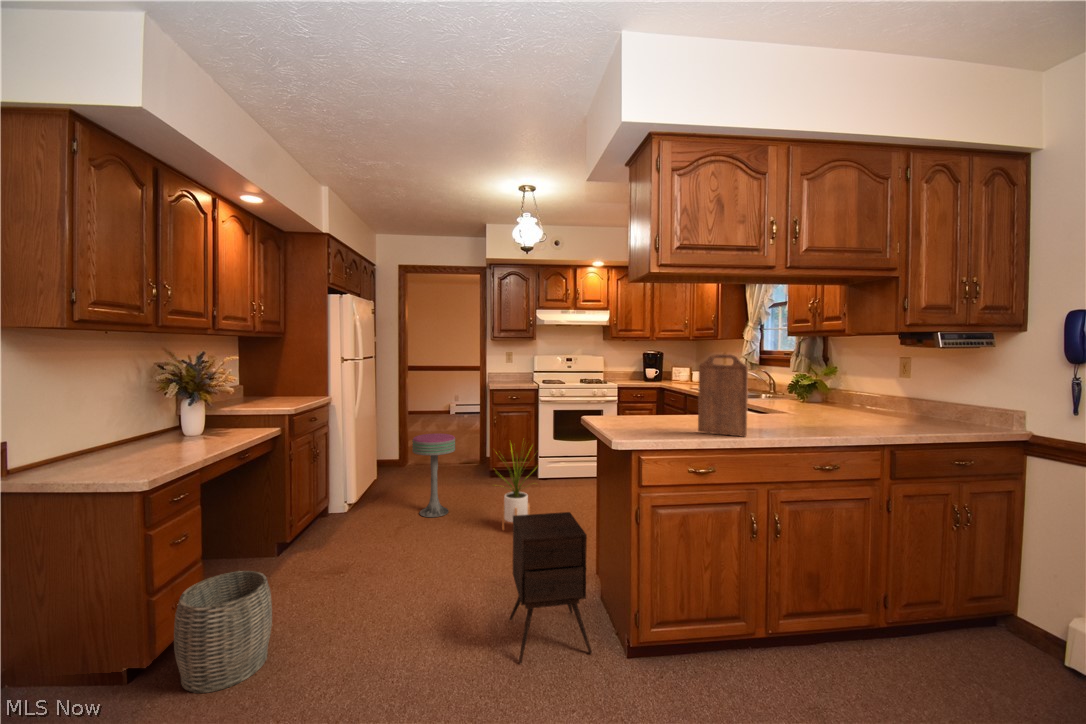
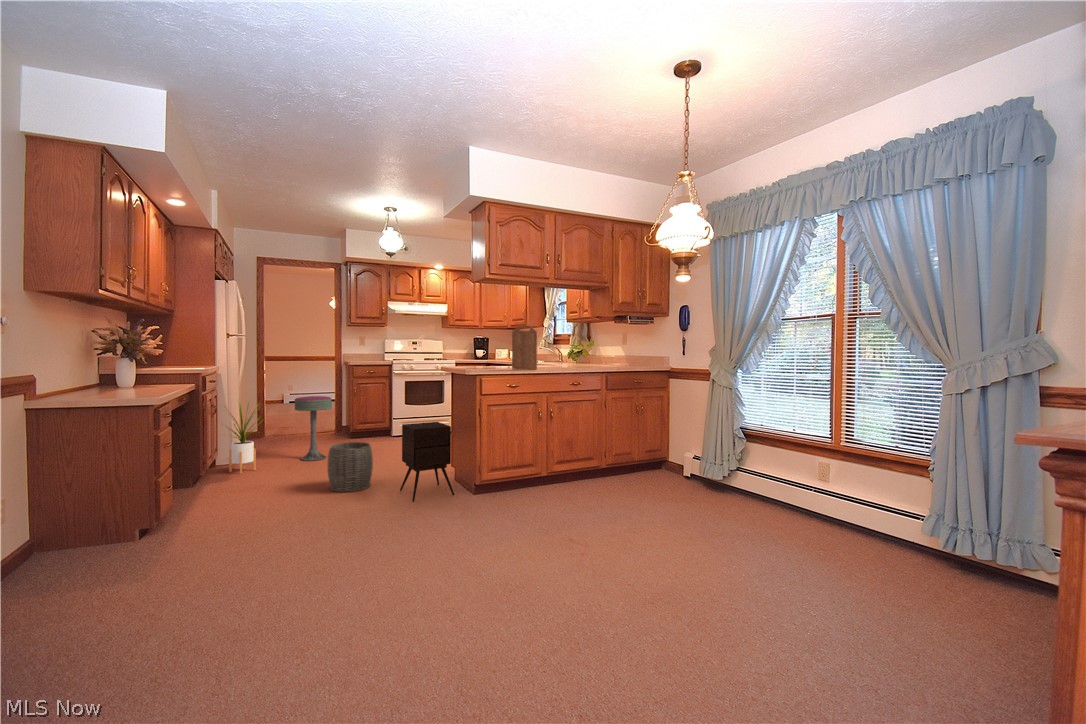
house plant: present [502,446,537,530] -> present [225,400,260,474]
woven basket: present [174,571,272,693] -> present [328,442,373,492]

